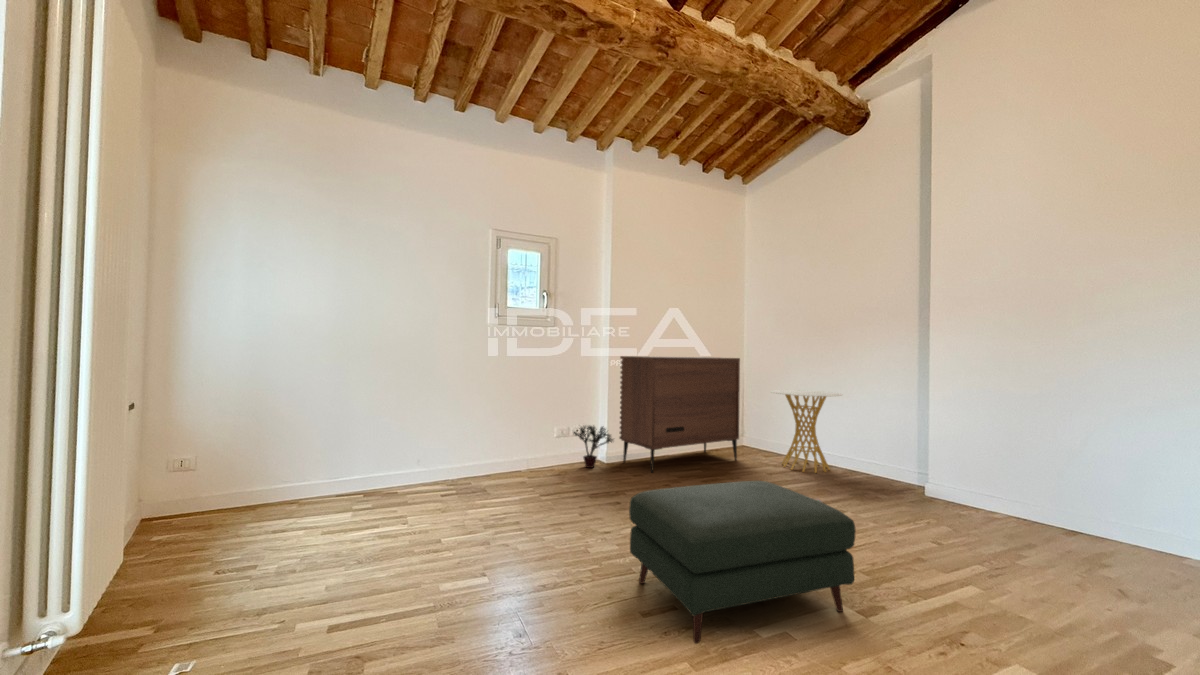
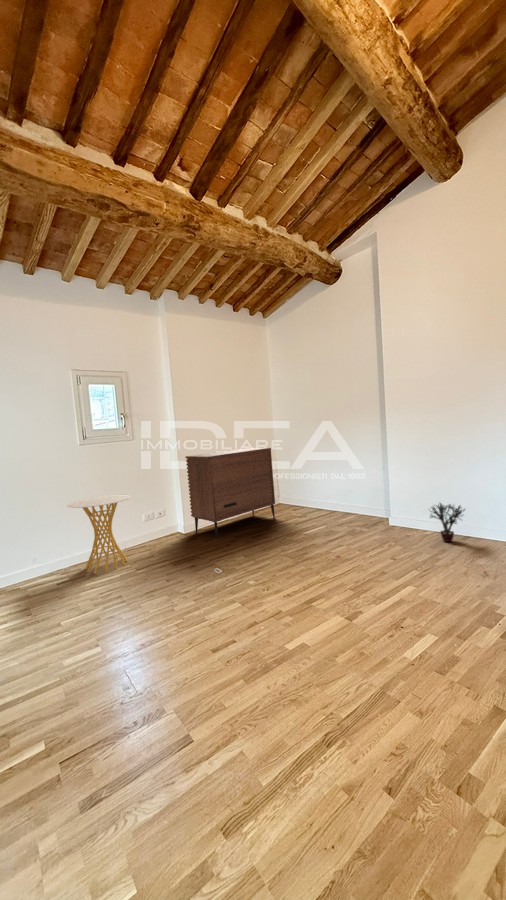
side table: present [771,390,842,473] -> present [67,494,131,573]
potted plant: present [574,426,613,468] -> present [430,503,465,542]
ottoman: present [629,481,856,643] -> none [199,543,343,662]

